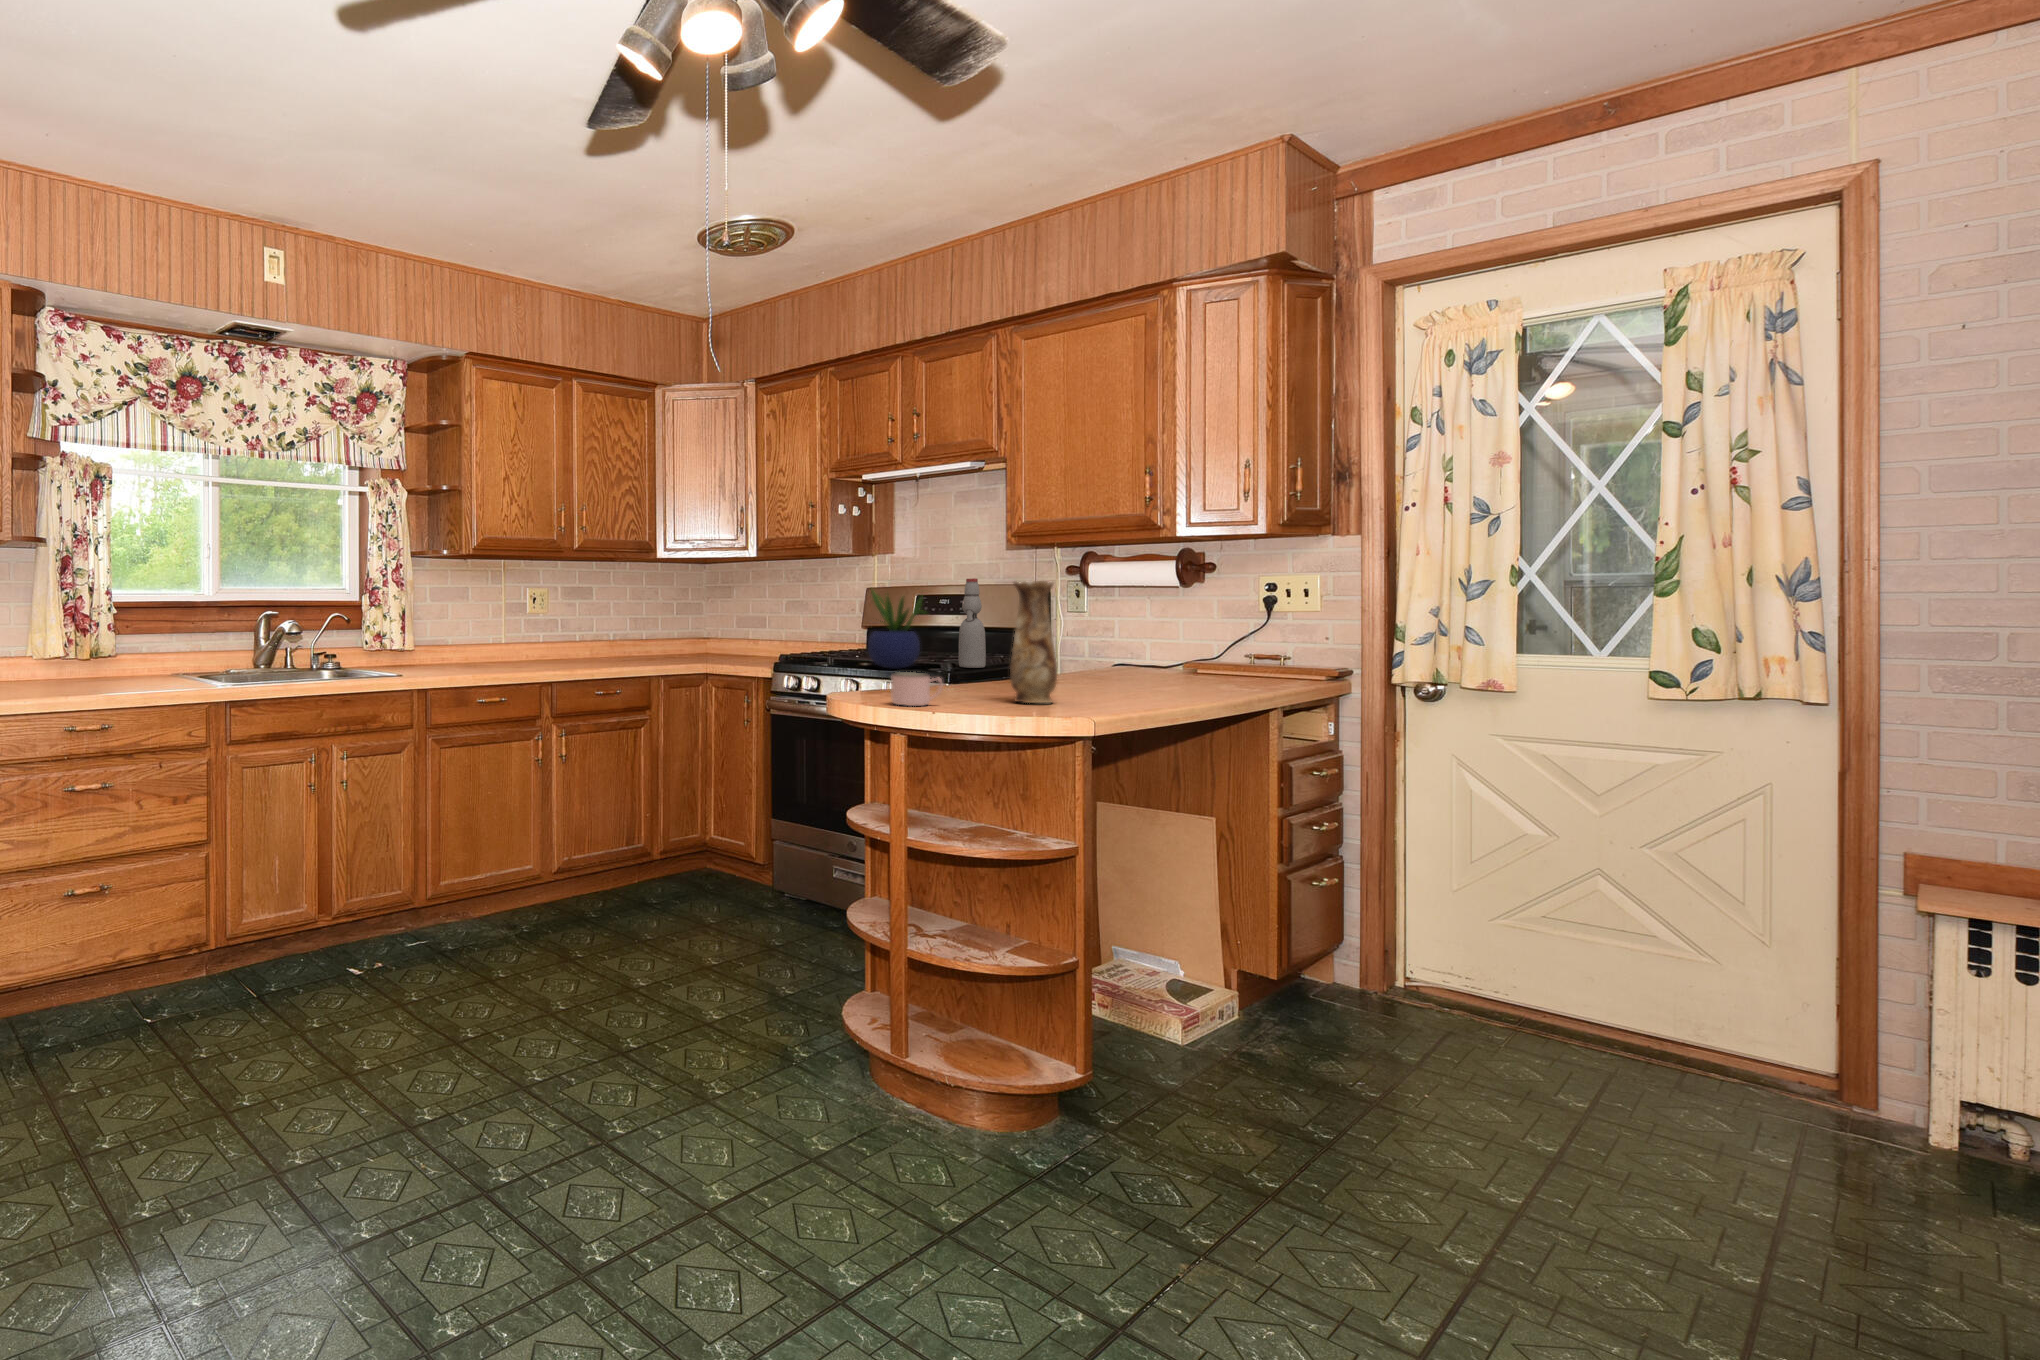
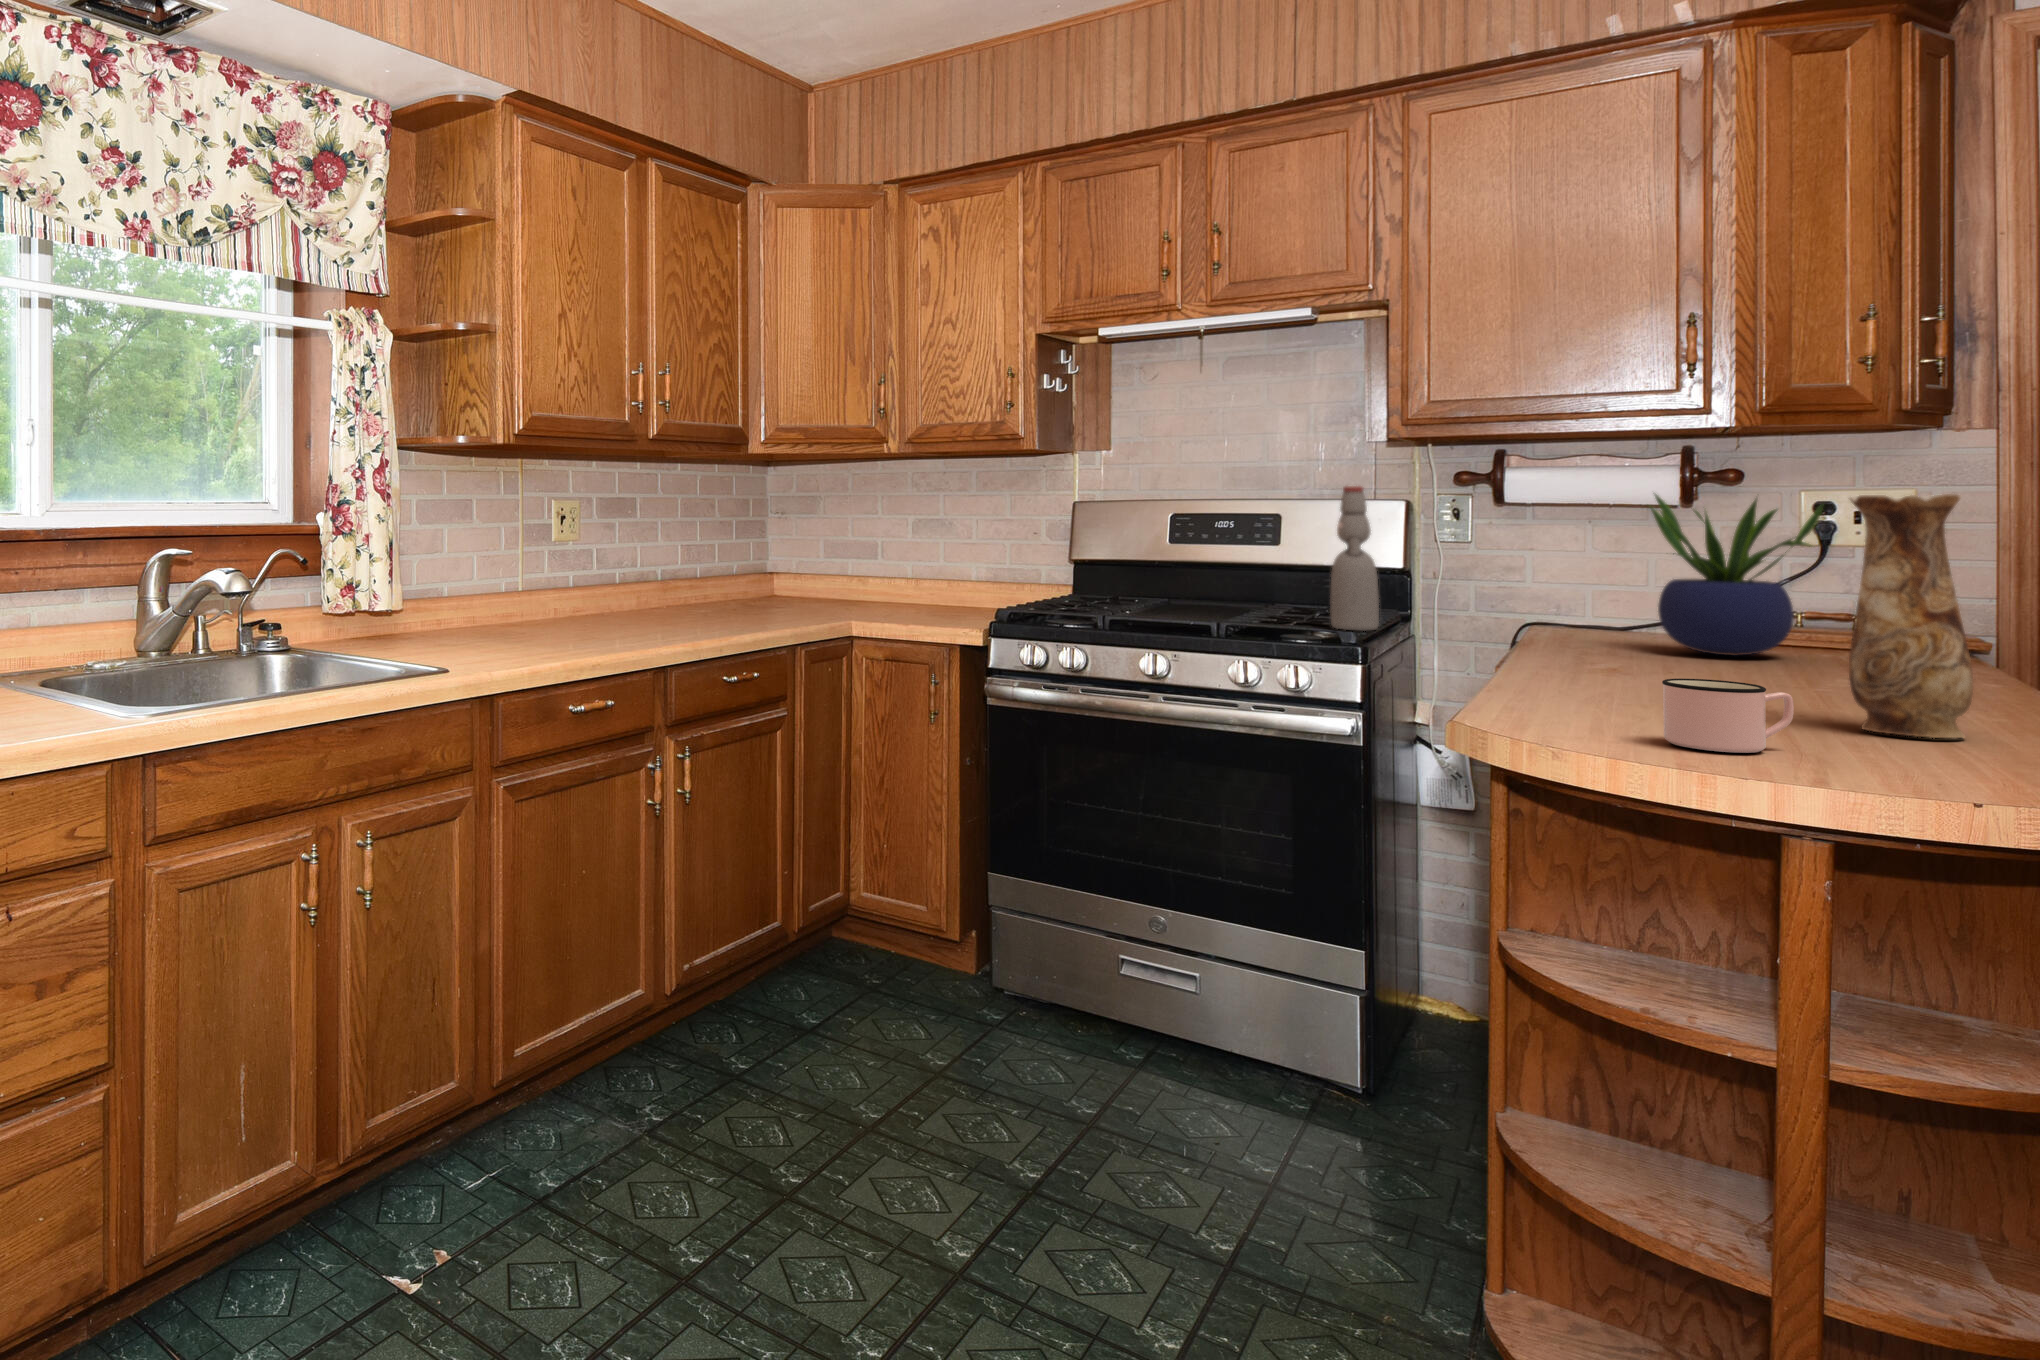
potted plant: present [868,590,925,669] -> present [1650,494,1822,656]

